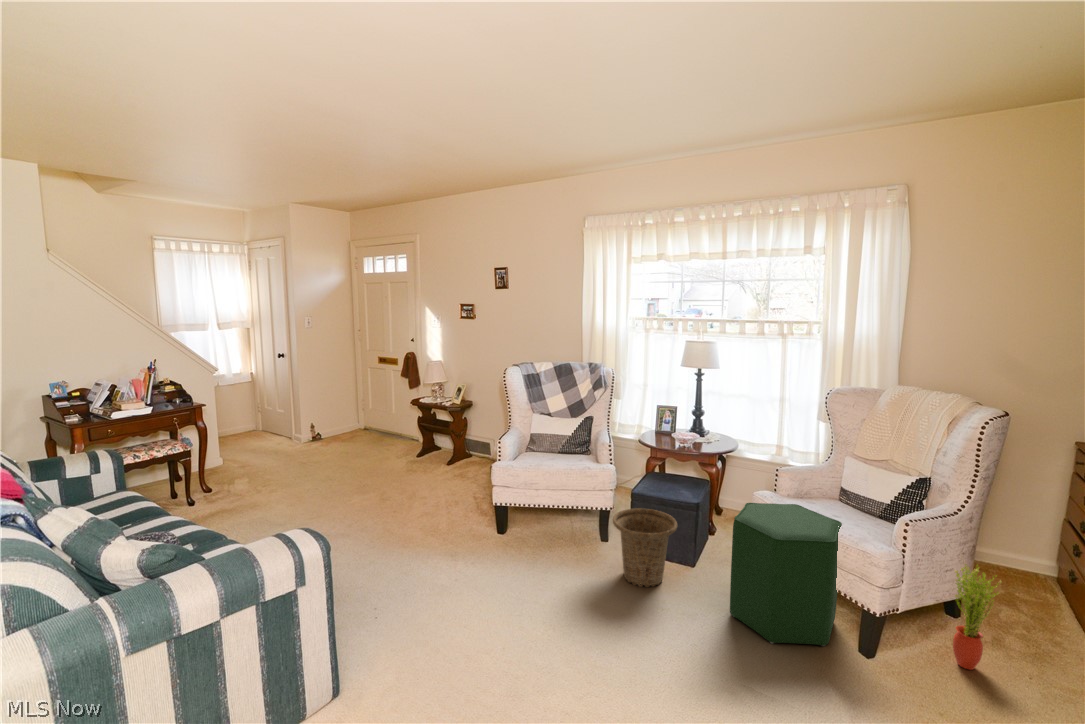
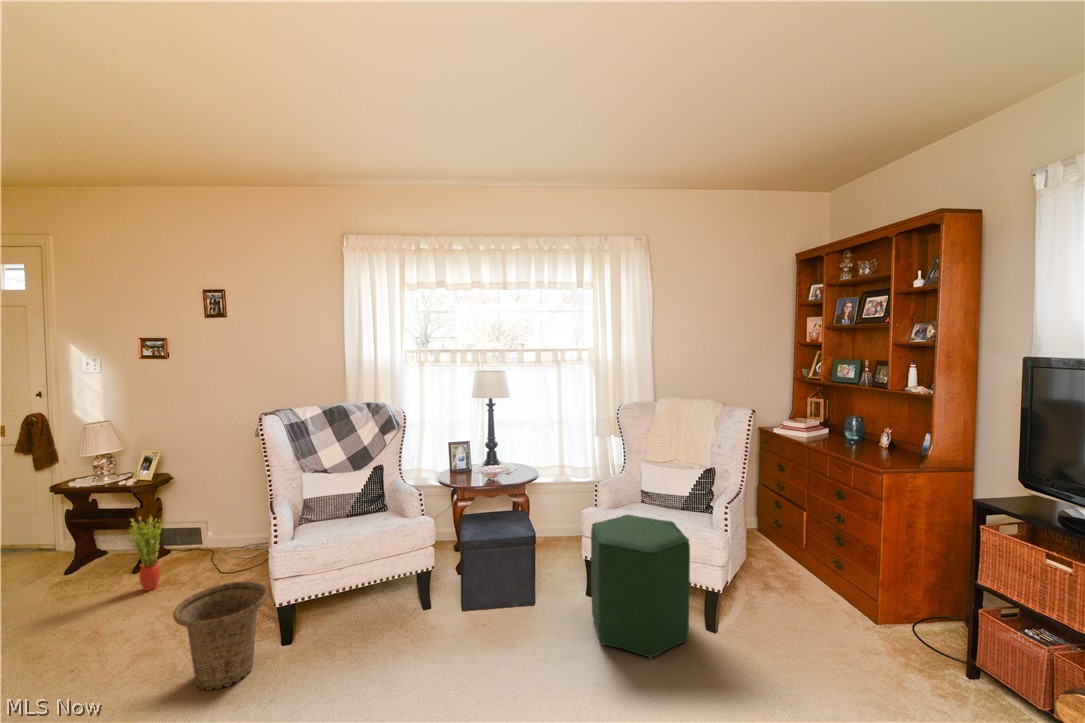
basket: present [613,508,677,587] -> present [173,581,268,690]
potted plant: present [953,564,1002,670] -> present [125,517,166,591]

